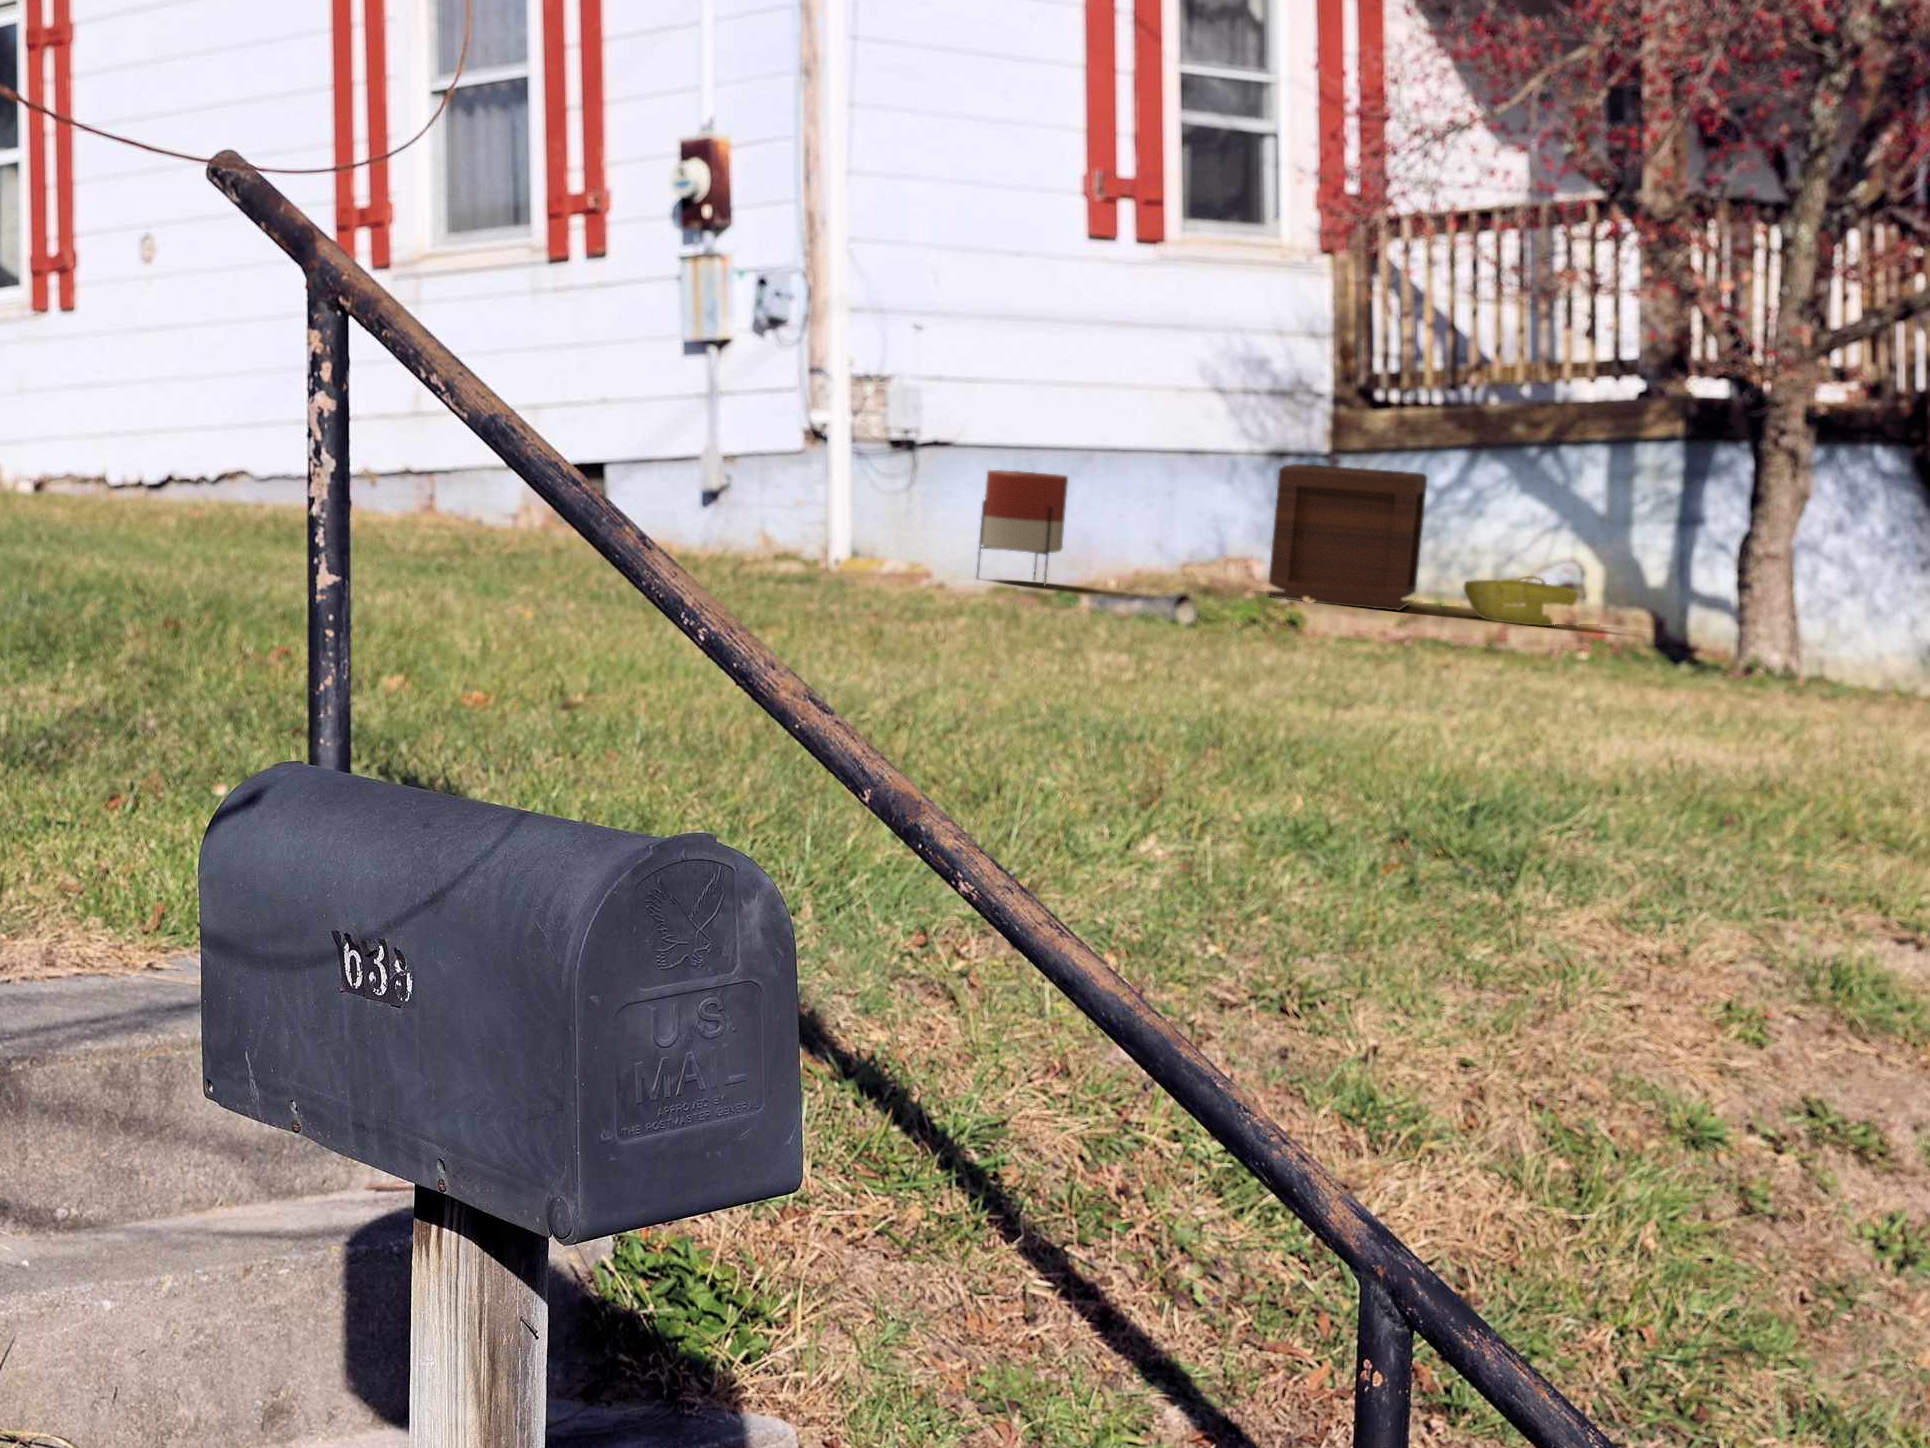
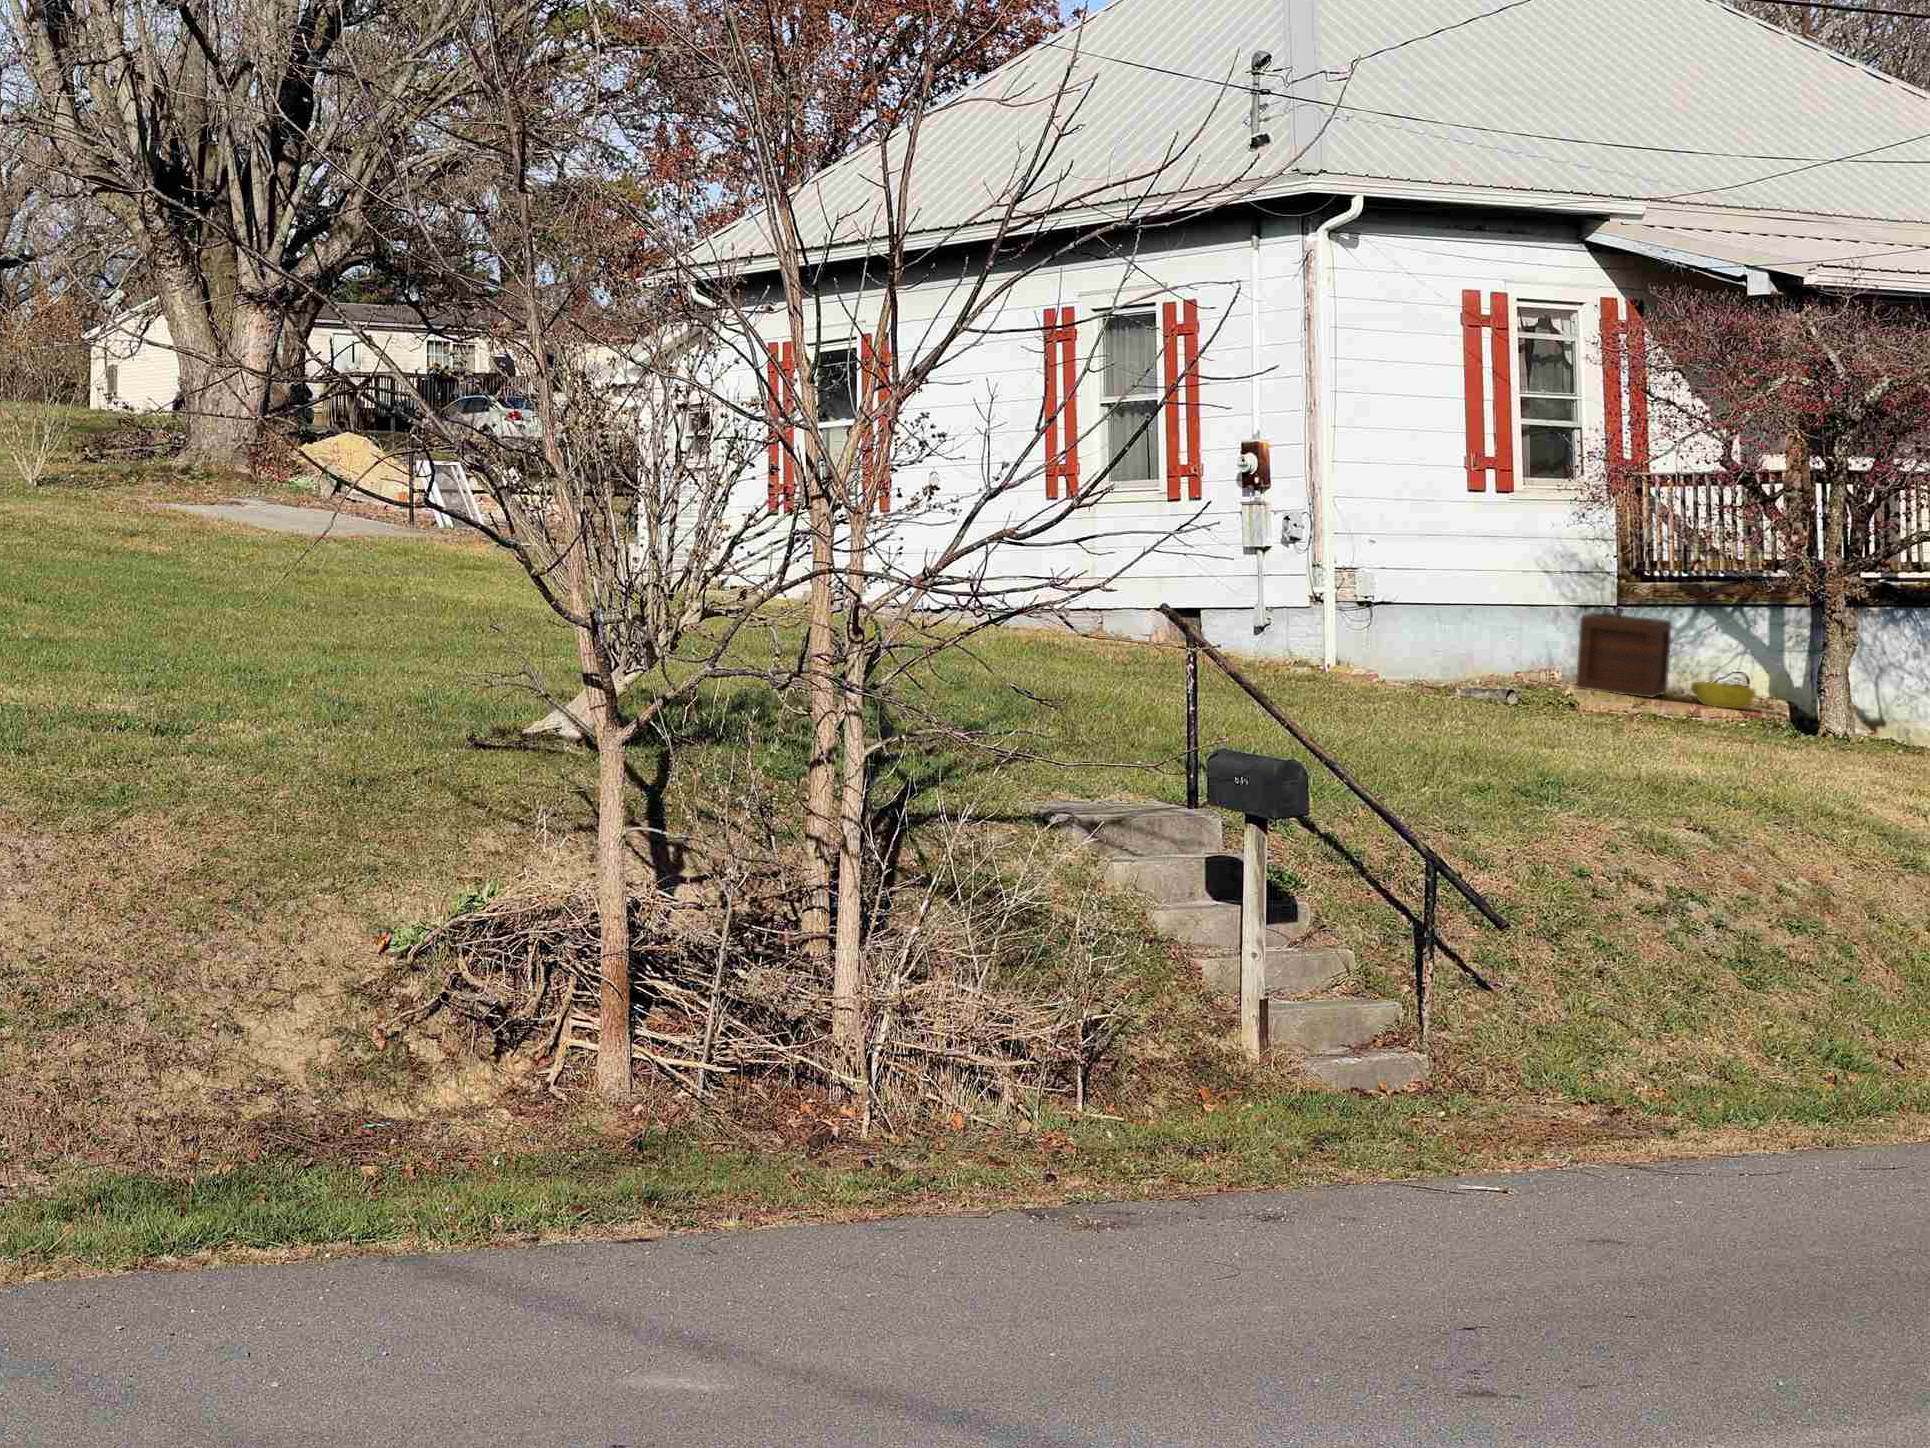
planter: present [977,470,1068,585] -> none [1406,616,1456,680]

